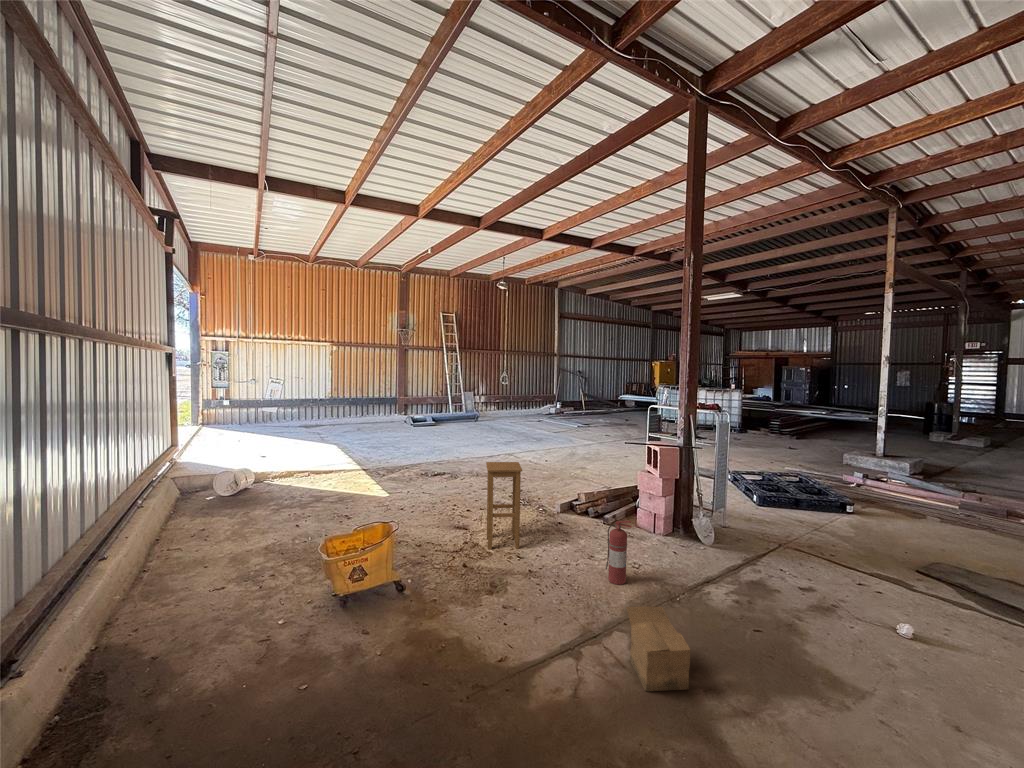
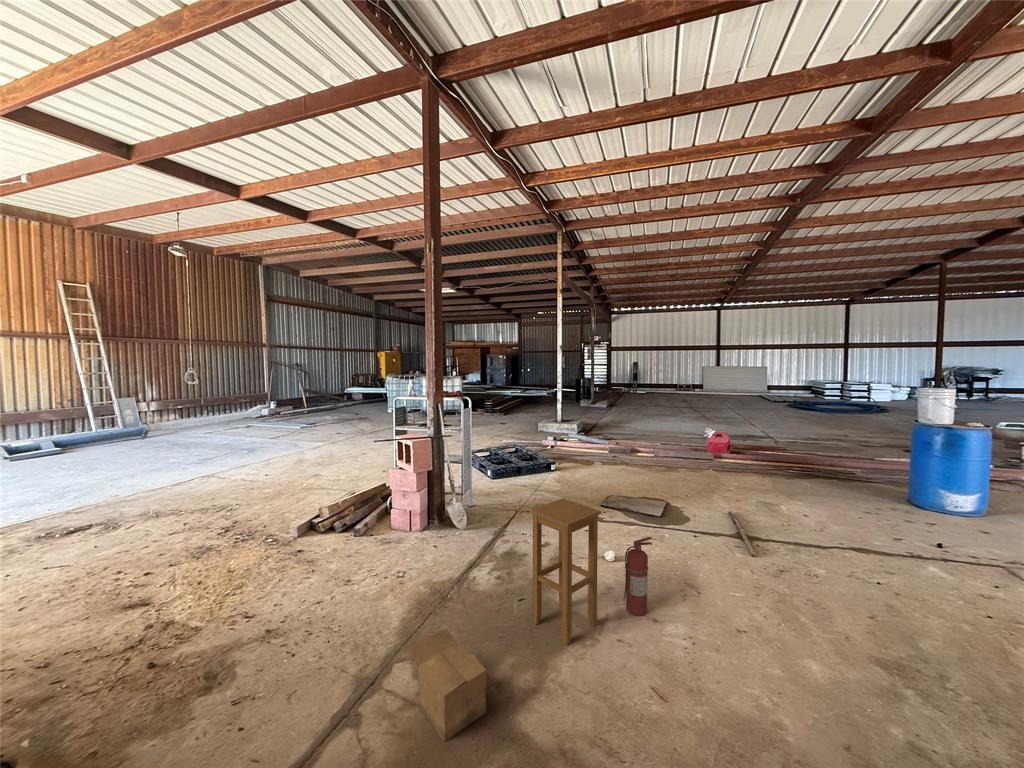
stool: present [486,462,522,550] -> present [529,499,601,645]
fire extinguisher: present [605,521,632,585] -> present [623,537,652,616]

